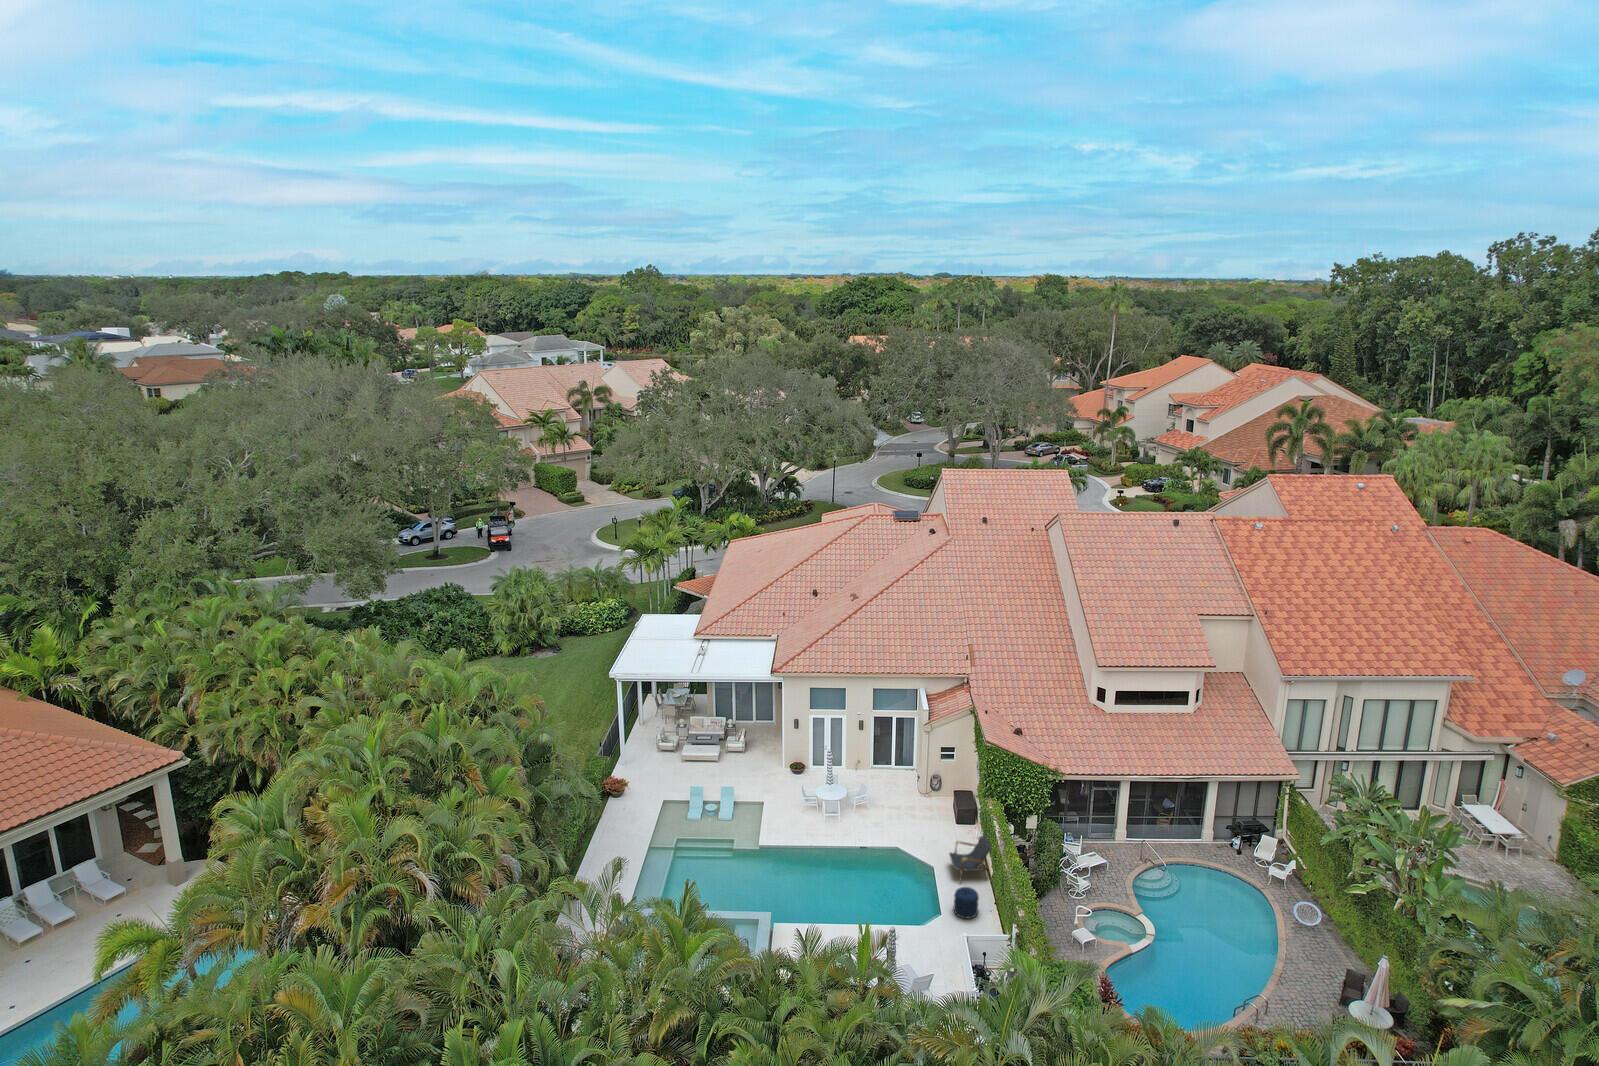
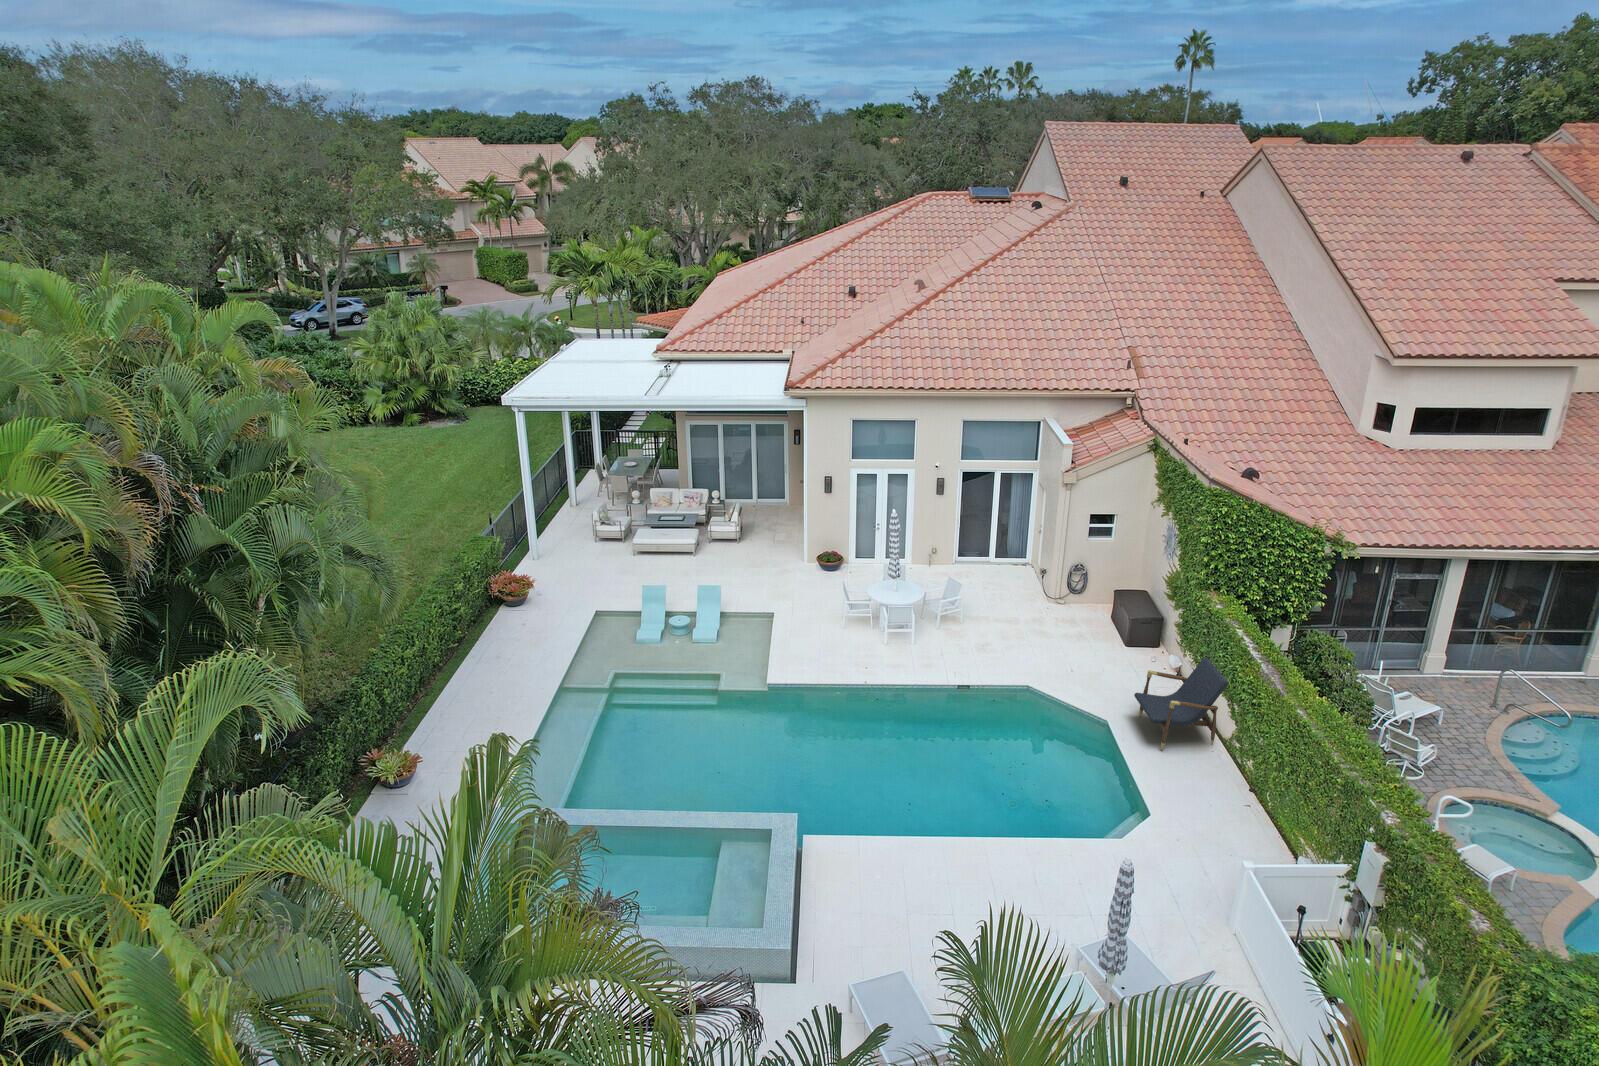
pouf: present [954,887,979,919] -> none [1163,757,1220,819]

